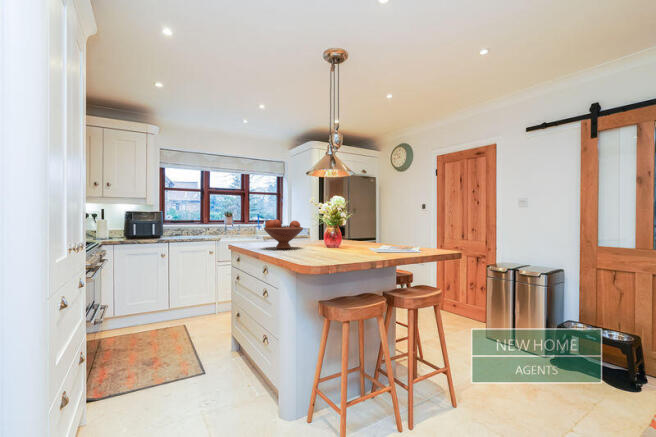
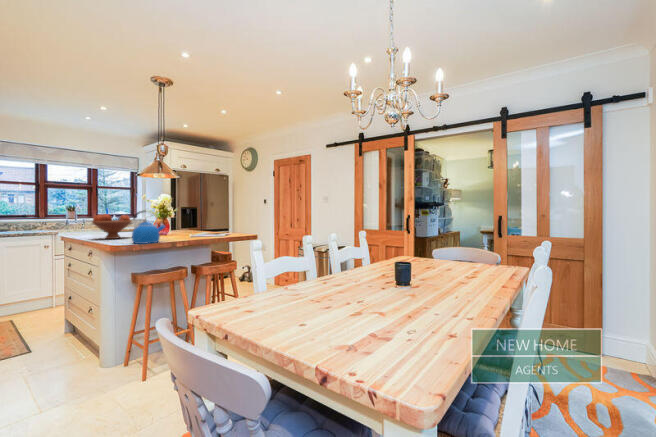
kettle: none [317,214,354,259] -> present [132,211,165,244]

